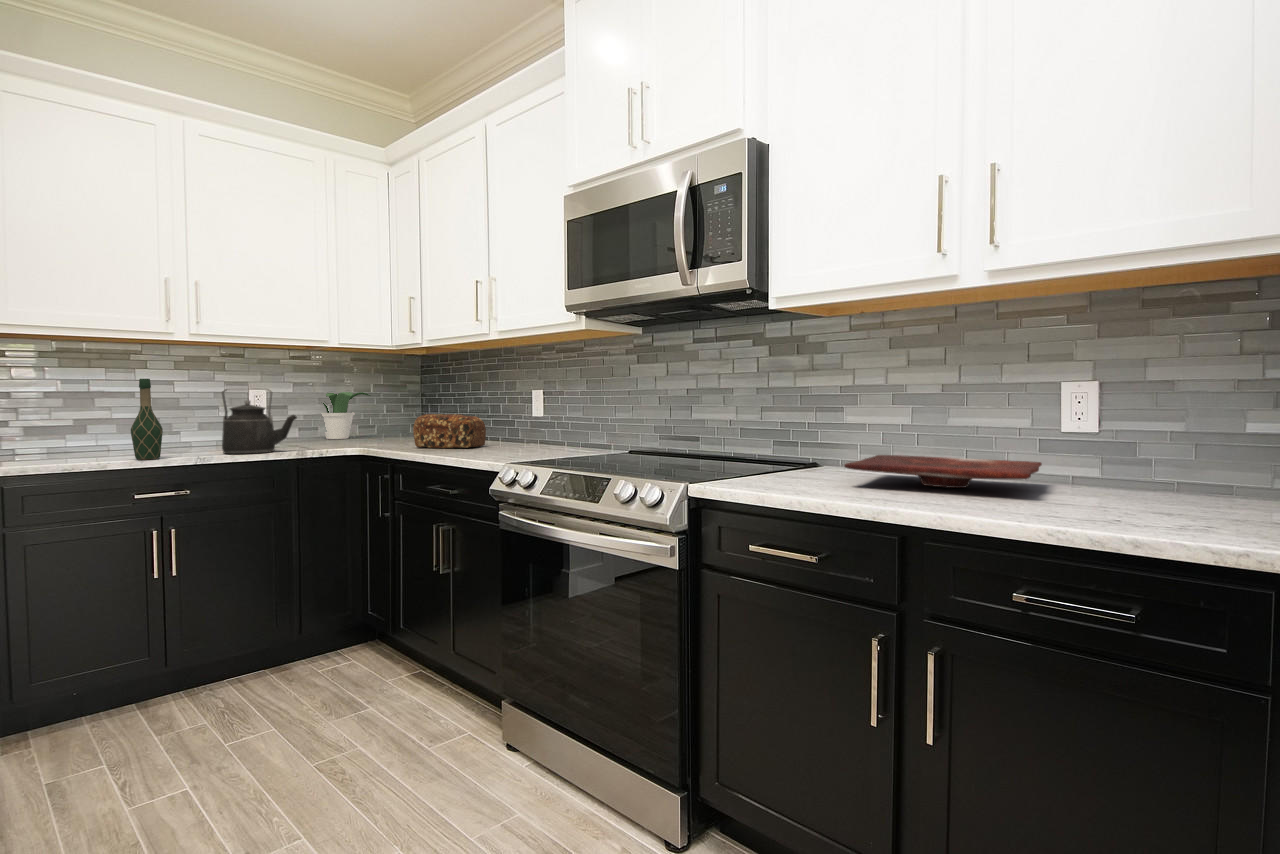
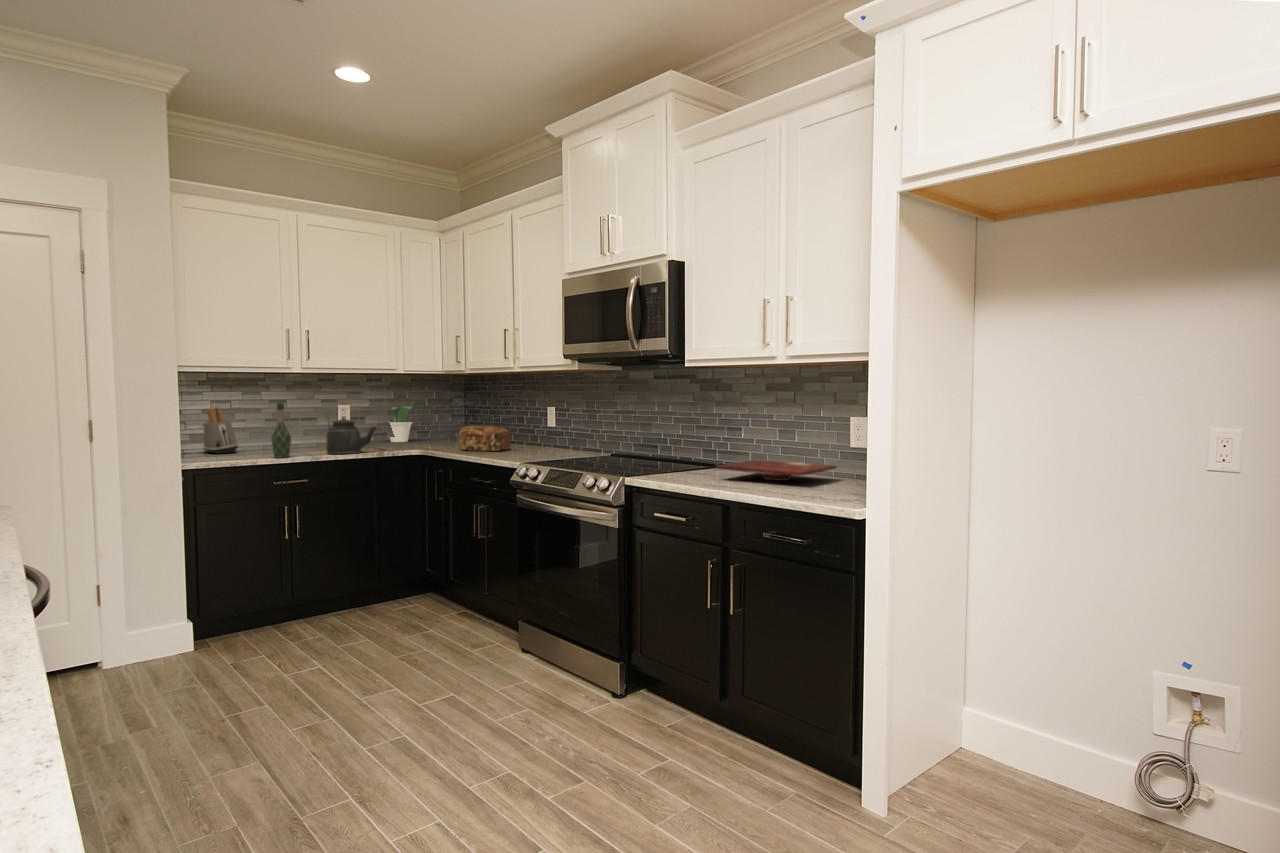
toaster: none [39,389,94,455] -> present [203,407,238,454]

